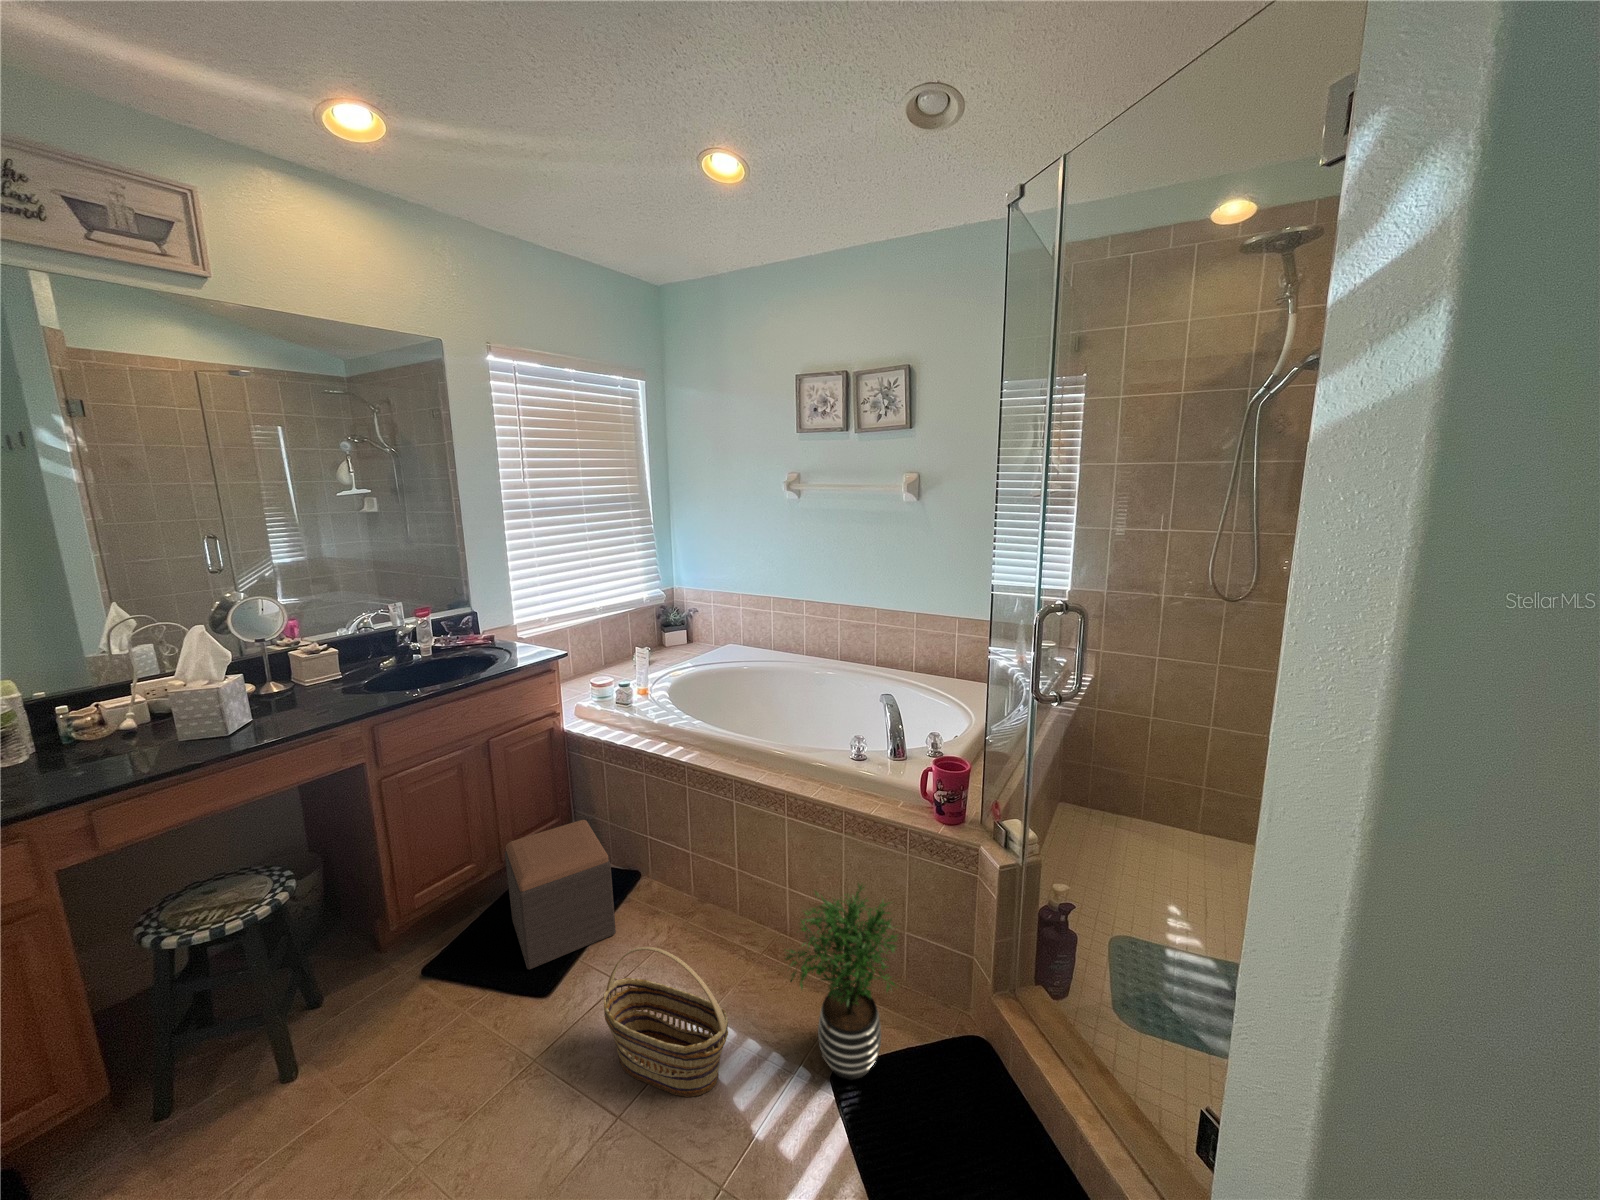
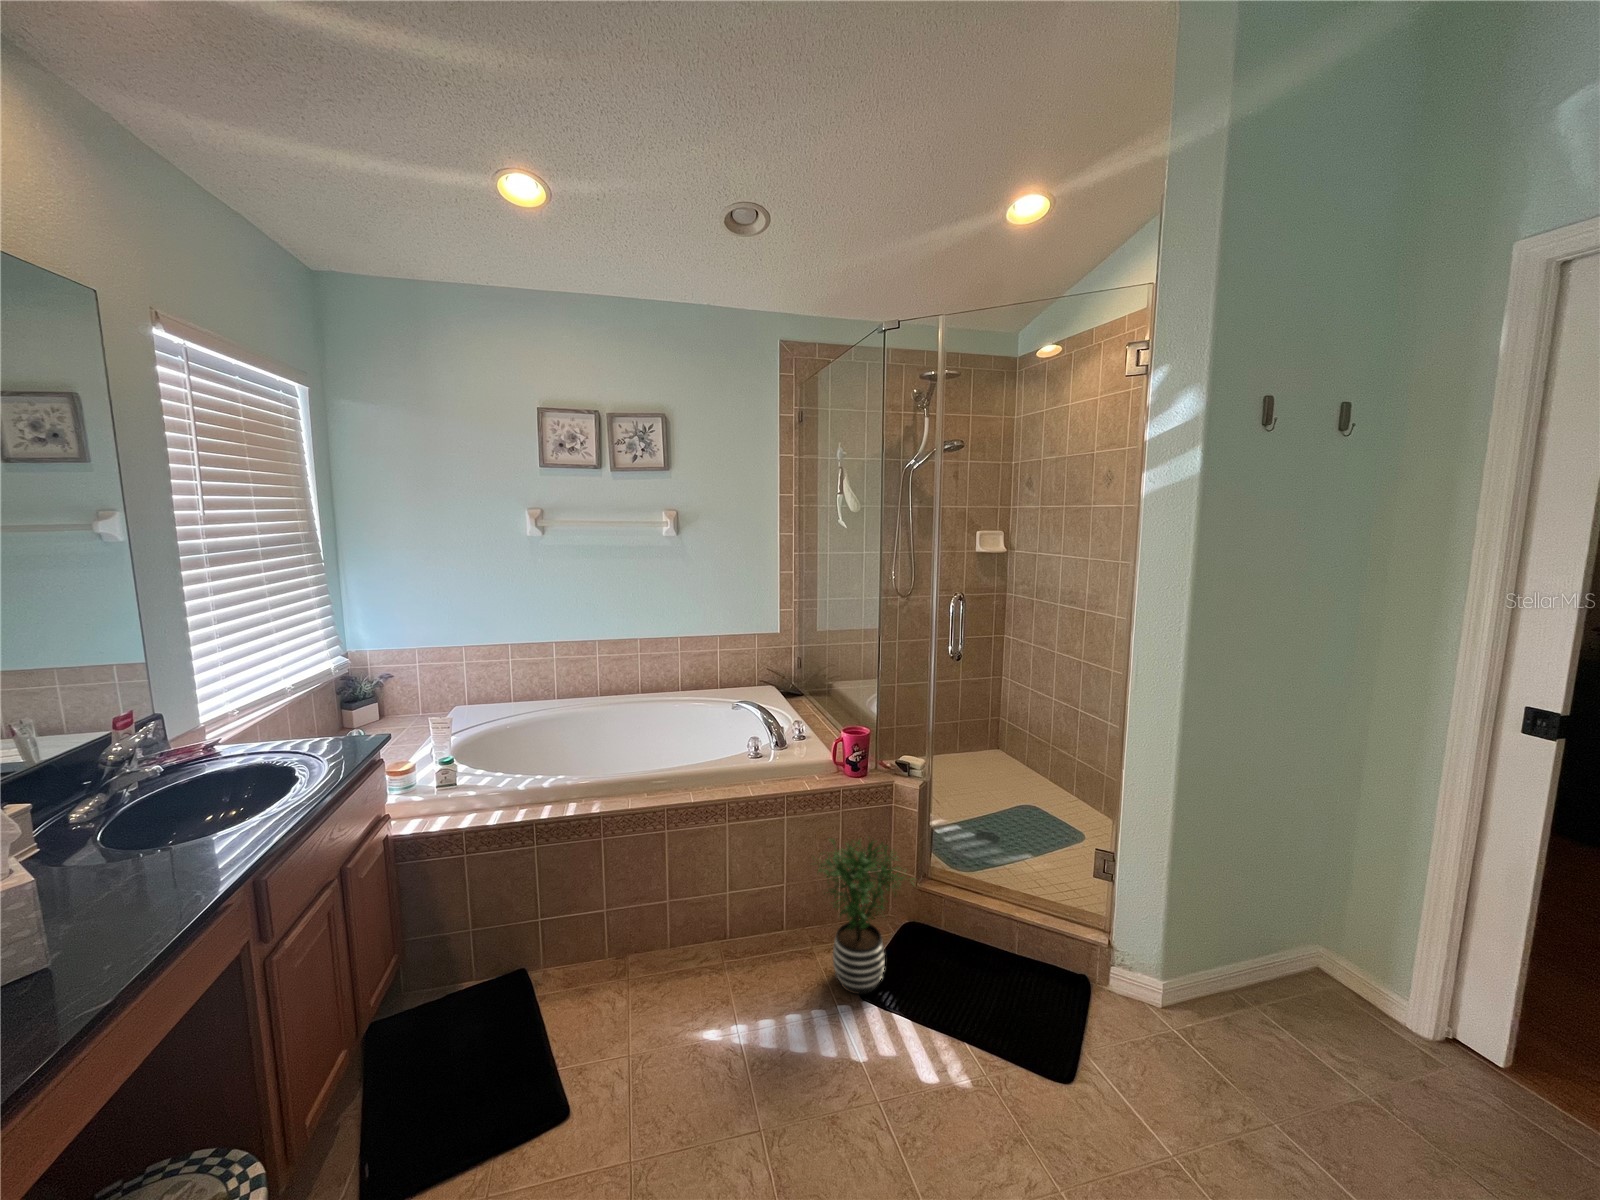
footstool: present [505,820,616,970] -> none [393,939,566,1139]
basket: present [604,947,728,1097] -> none [684,957,815,1115]

